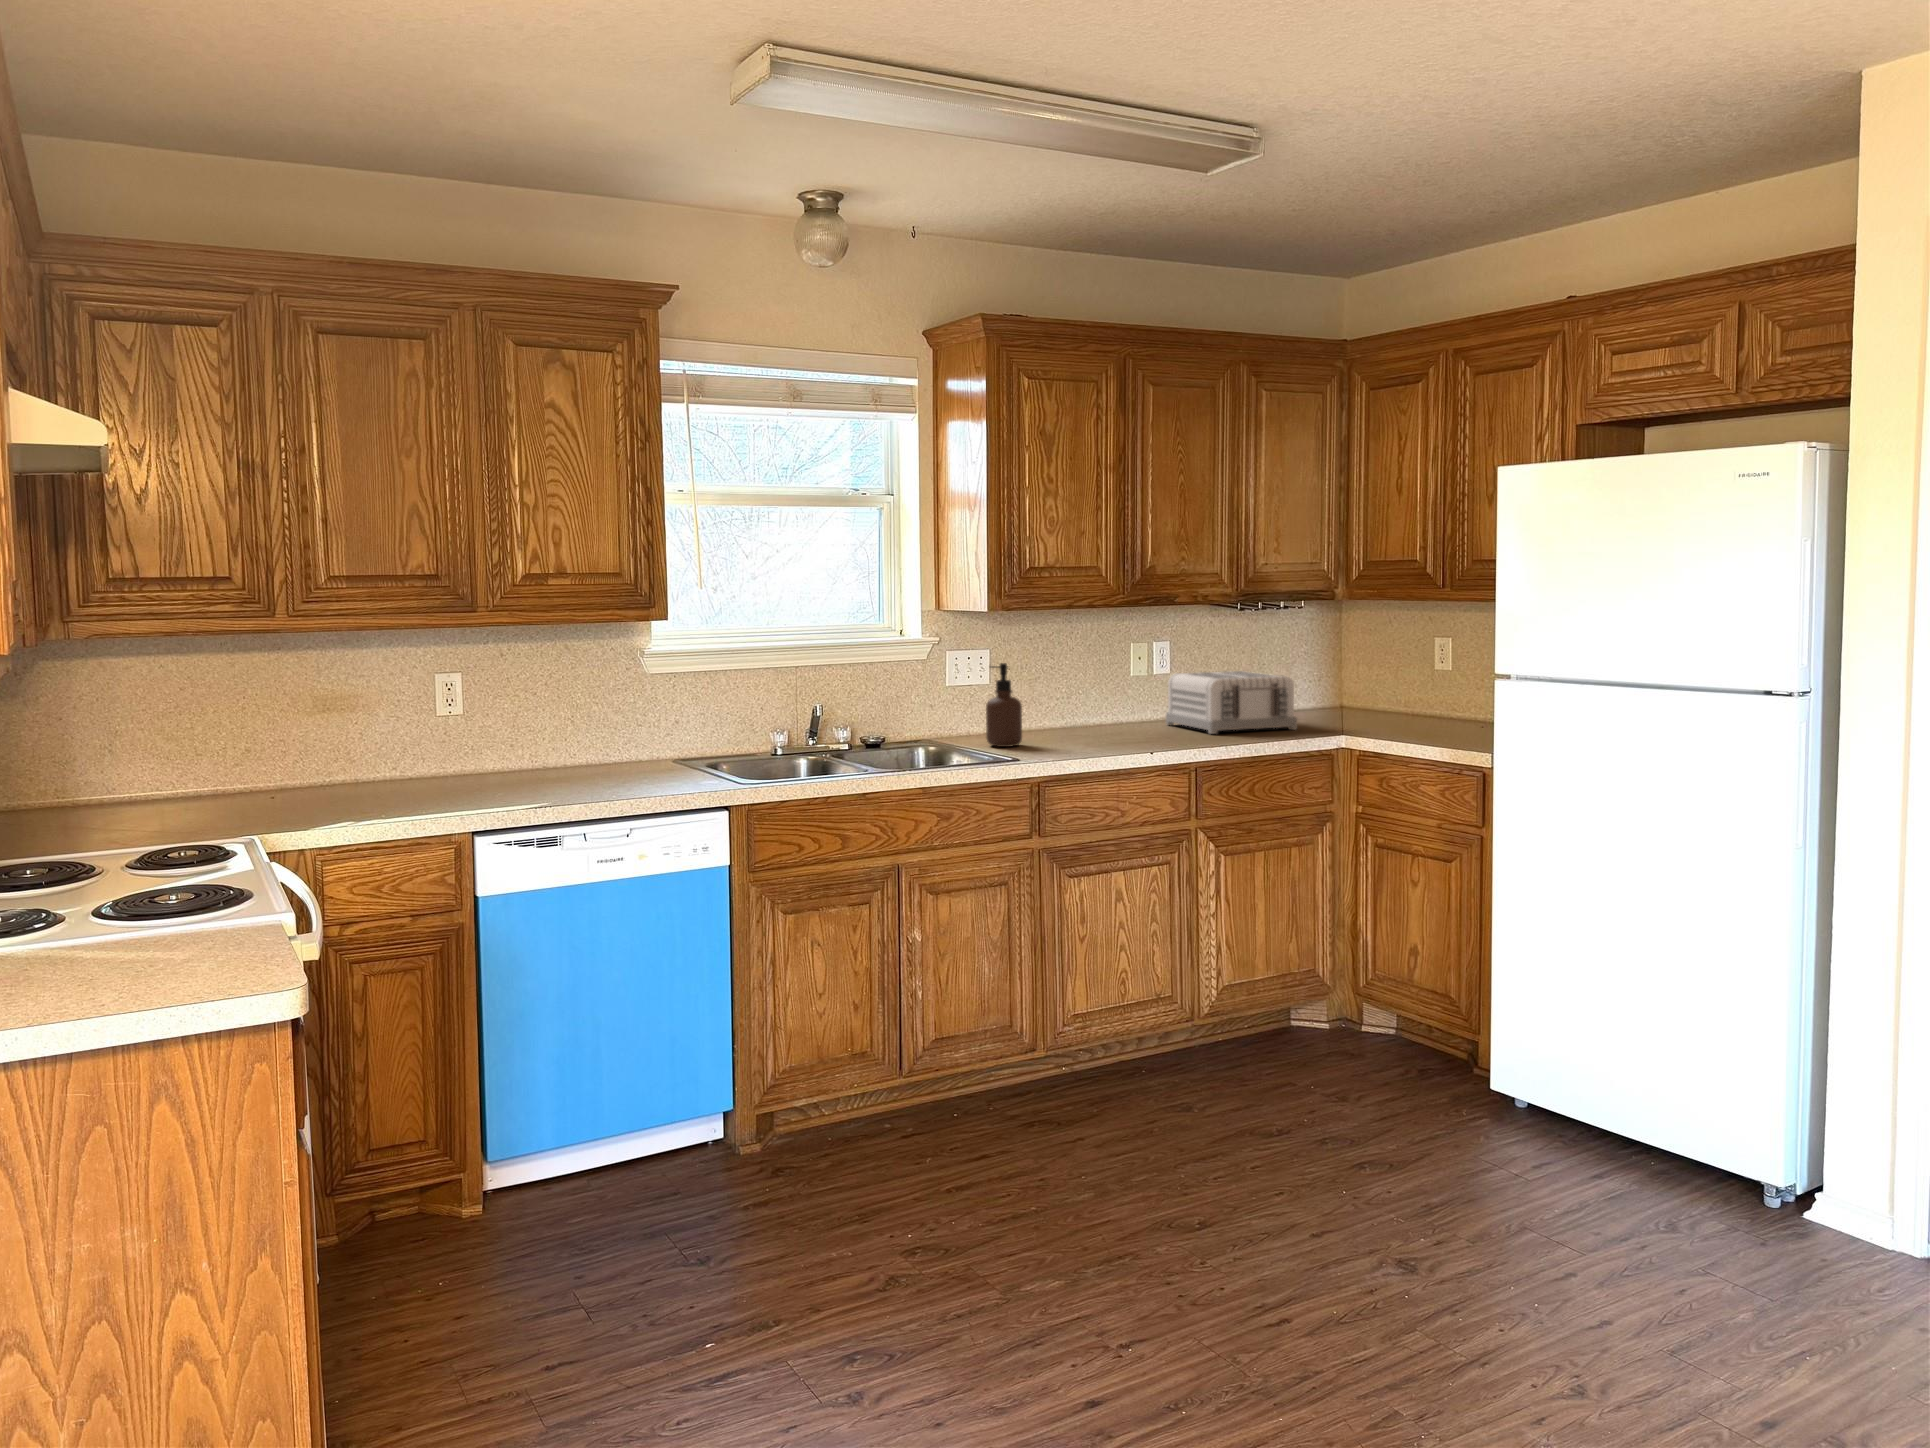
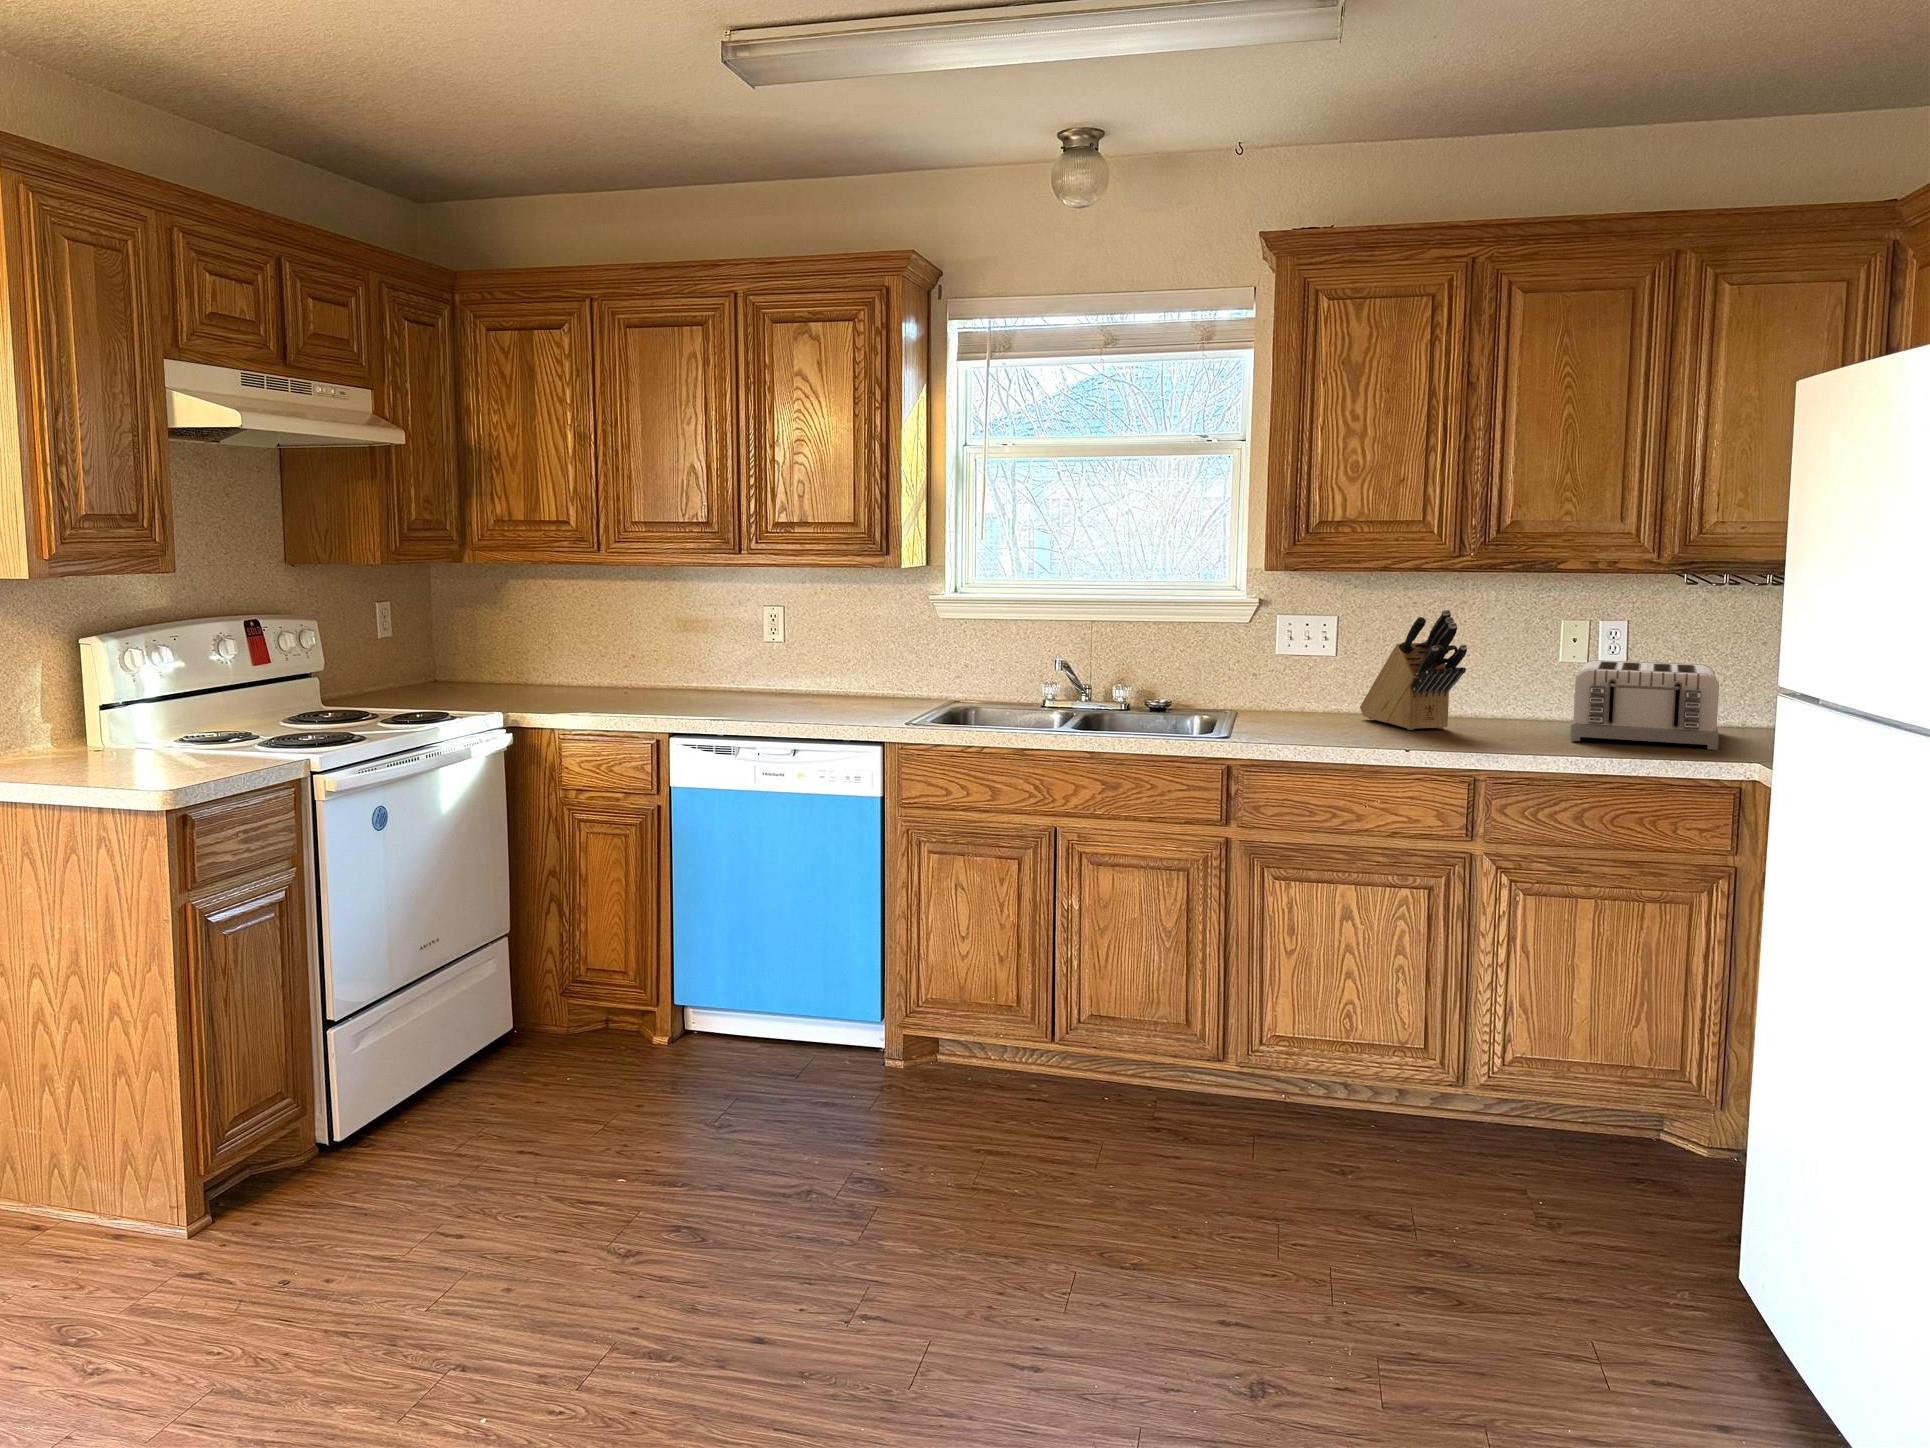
knife block: none [1024,639,1136,740] -> present [1360,610,1467,730]
soap dispenser: present [986,663,1022,747] -> none [1274,630,1317,725]

